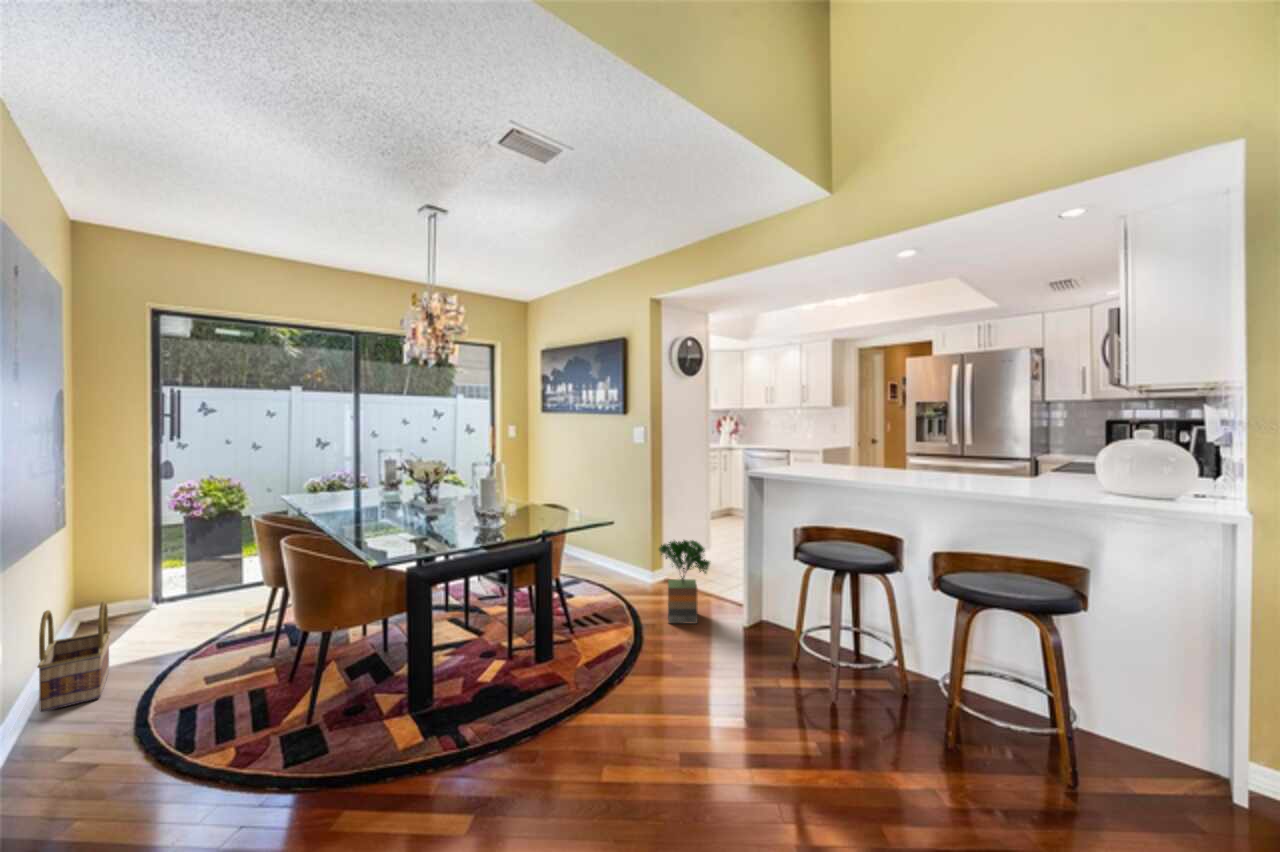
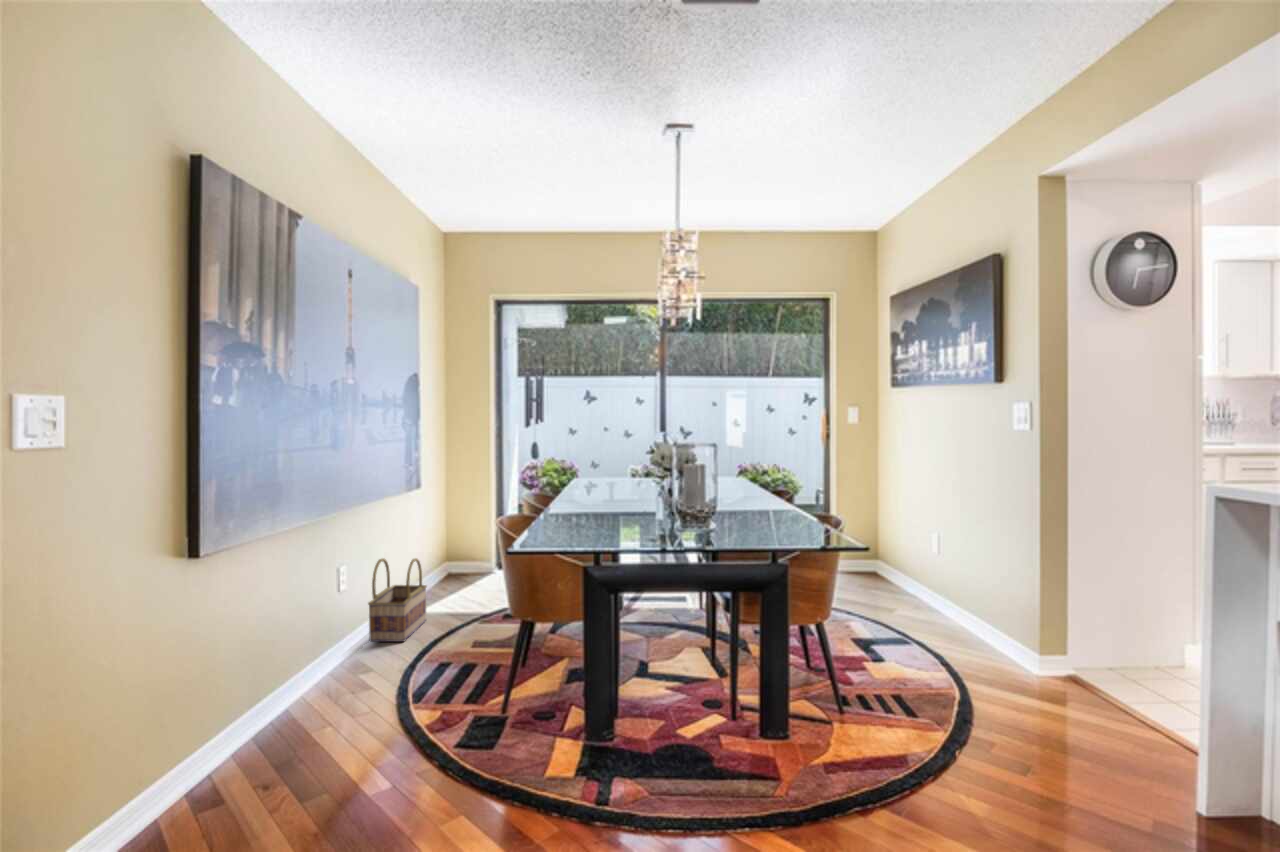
potted tree: present [659,540,710,624] -> none [1003,598,1117,763]

